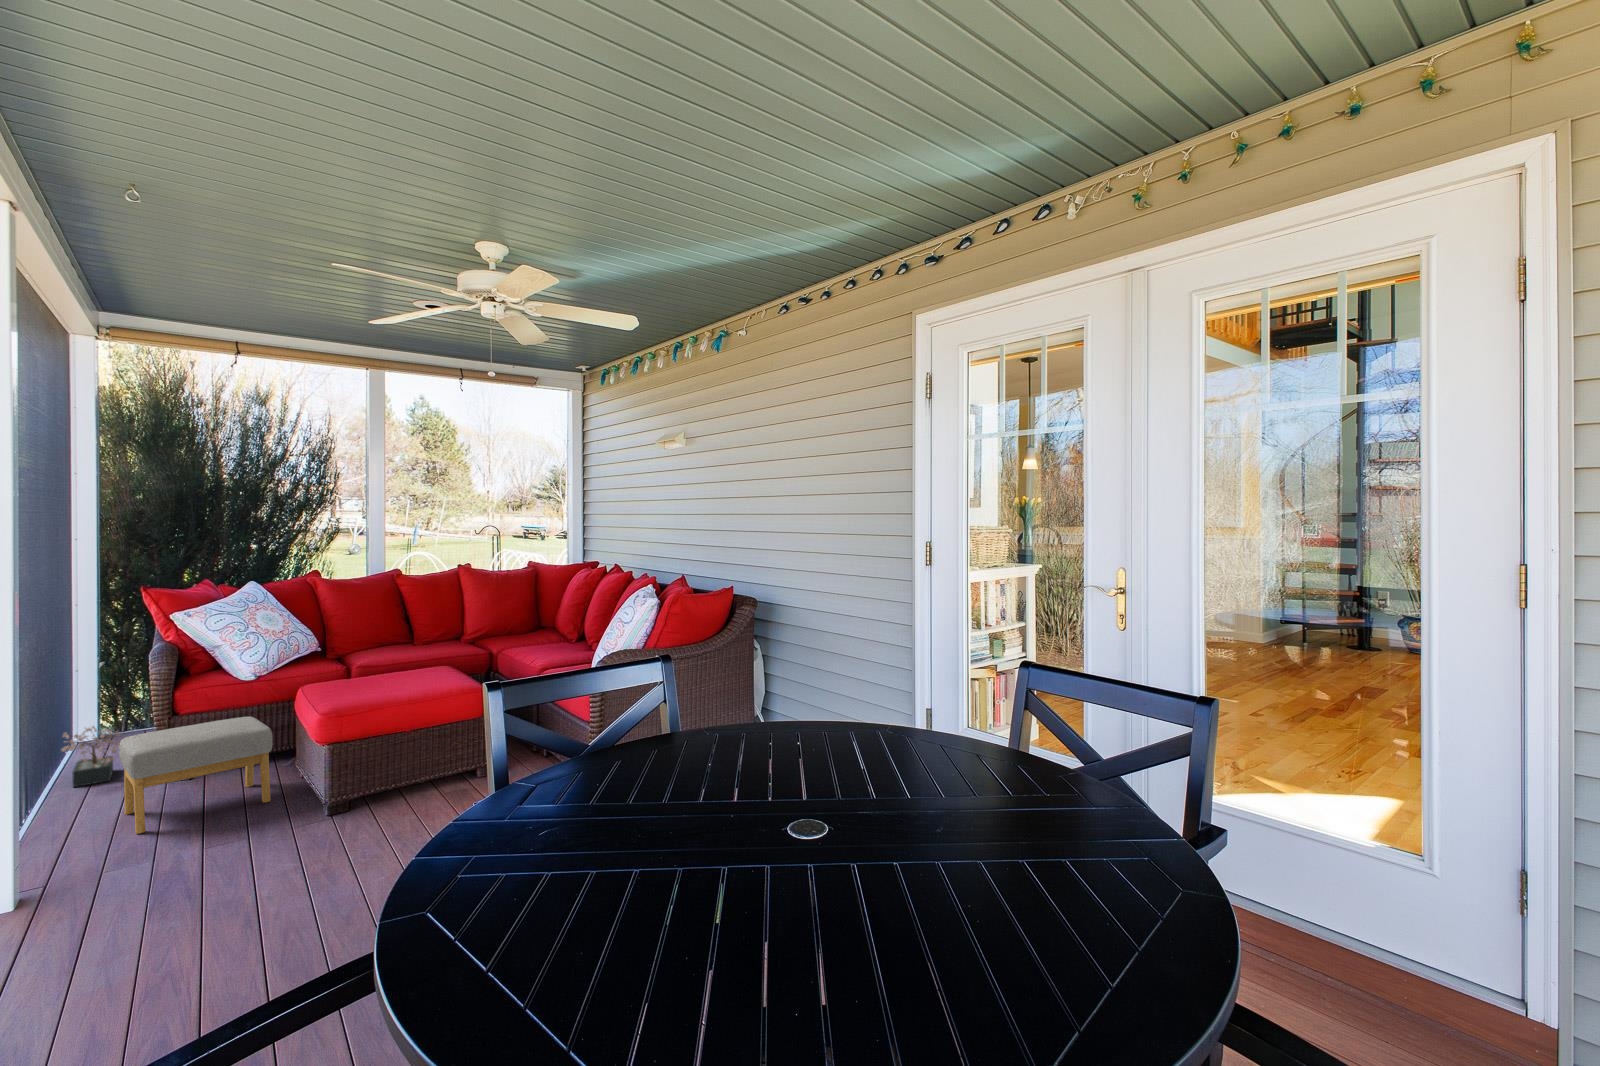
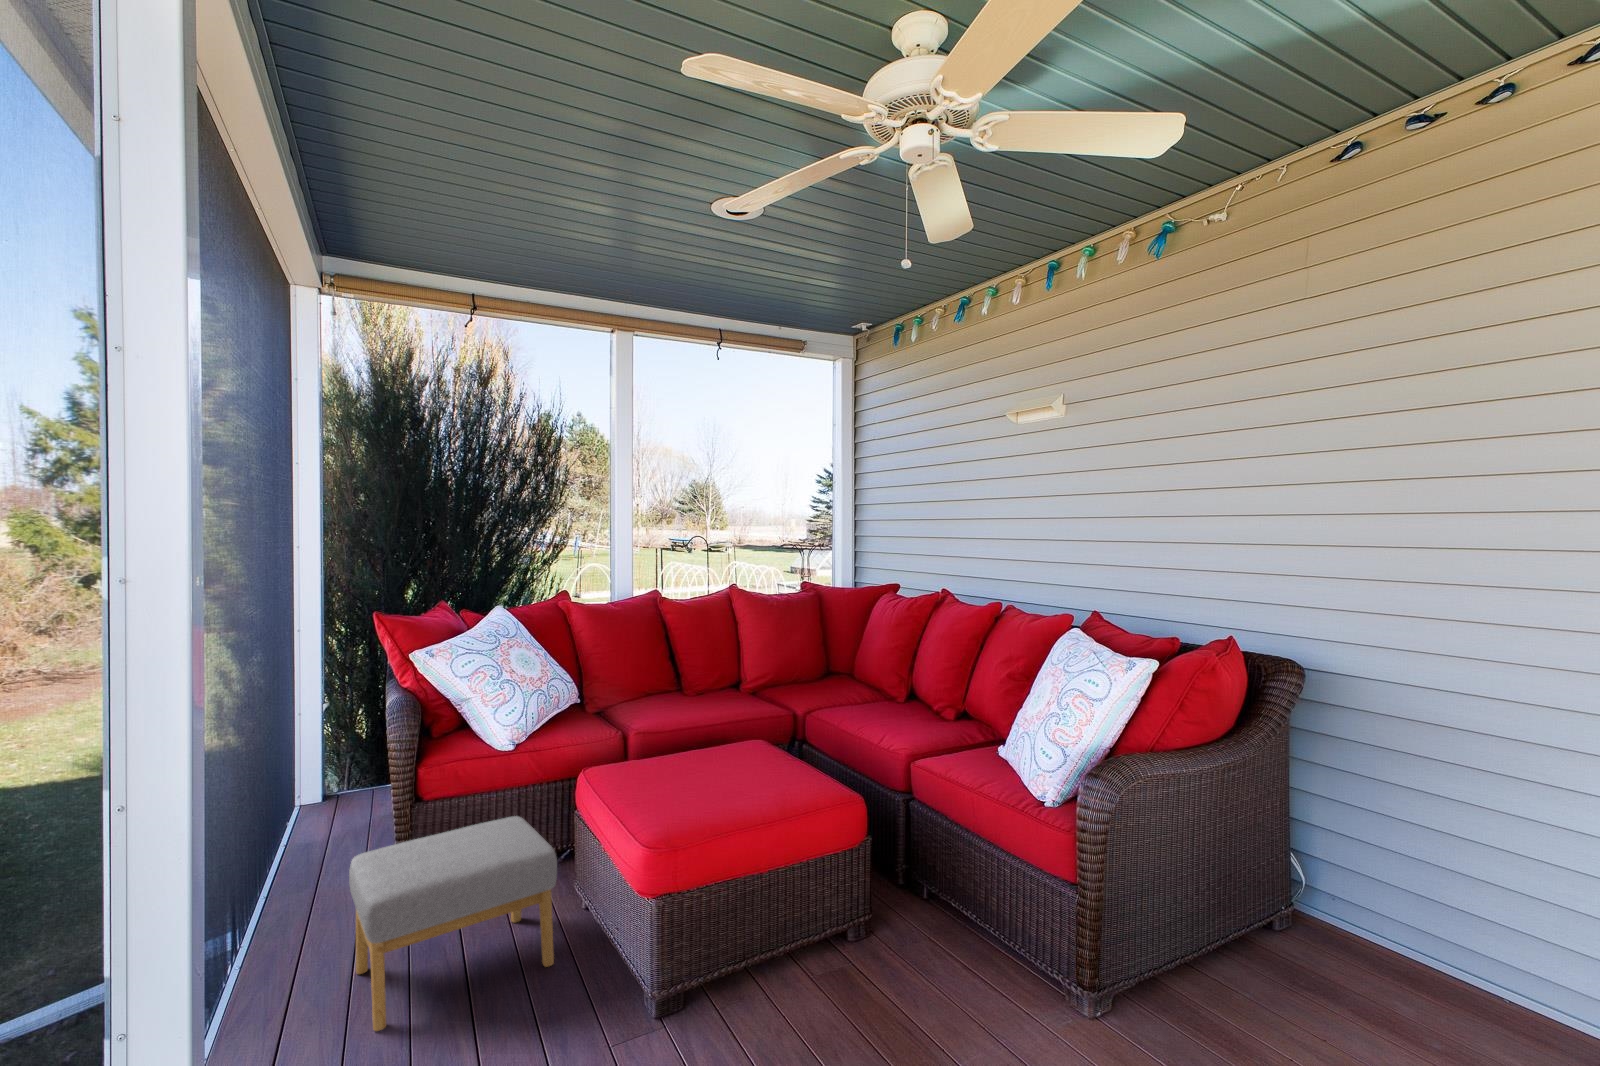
decorative plant: present [62,726,120,787] -> none [274,808,356,899]

